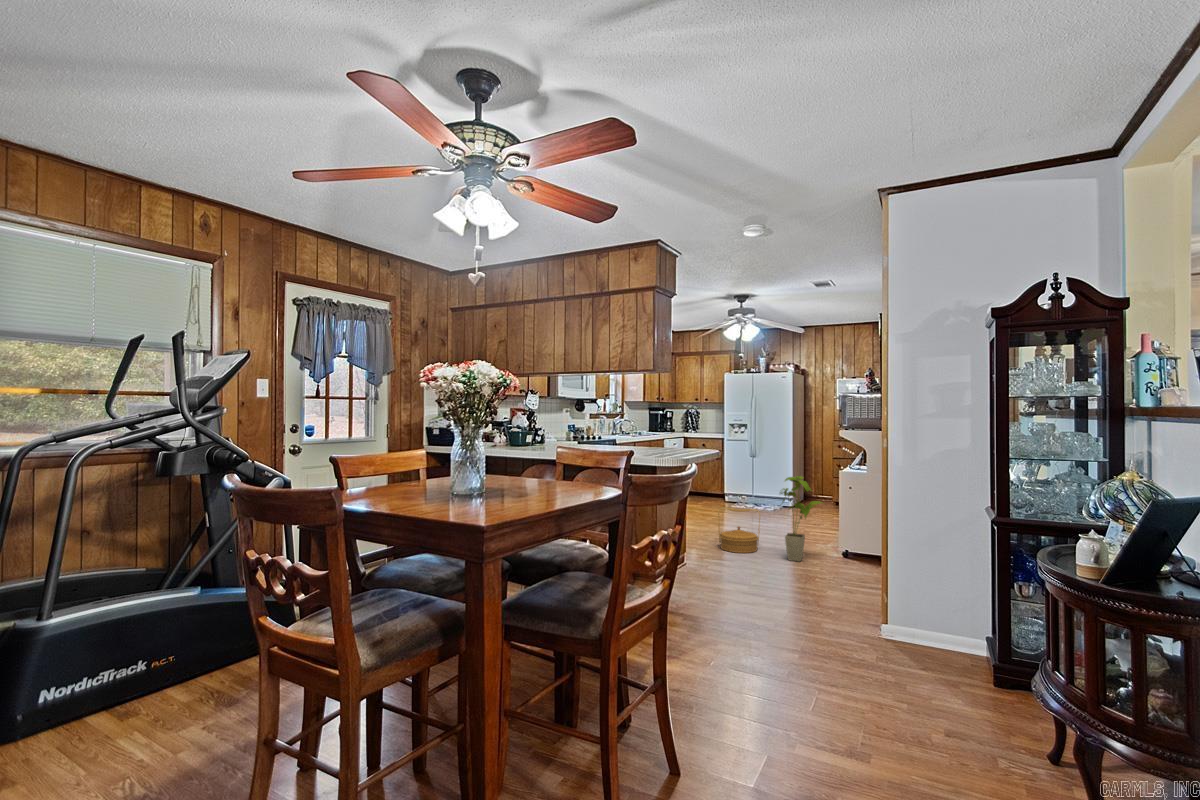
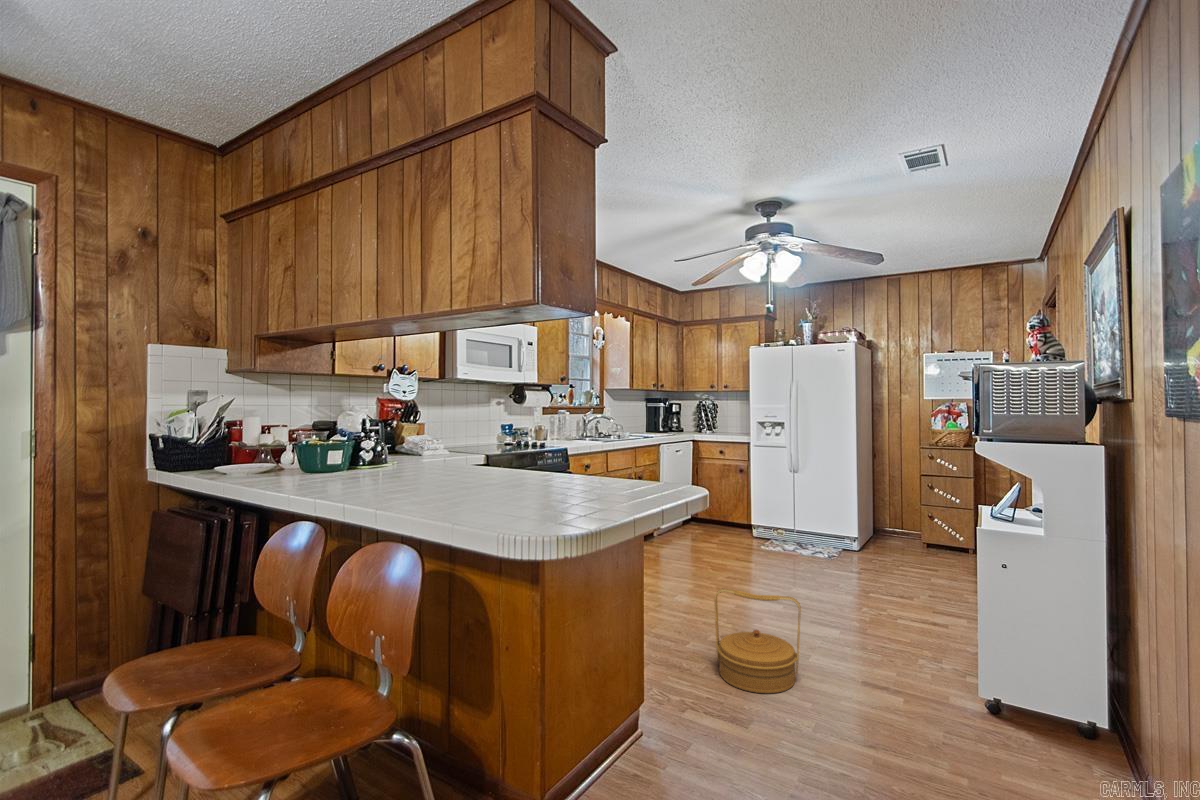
house plant: present [780,476,822,561] -> none [842,539,956,737]

